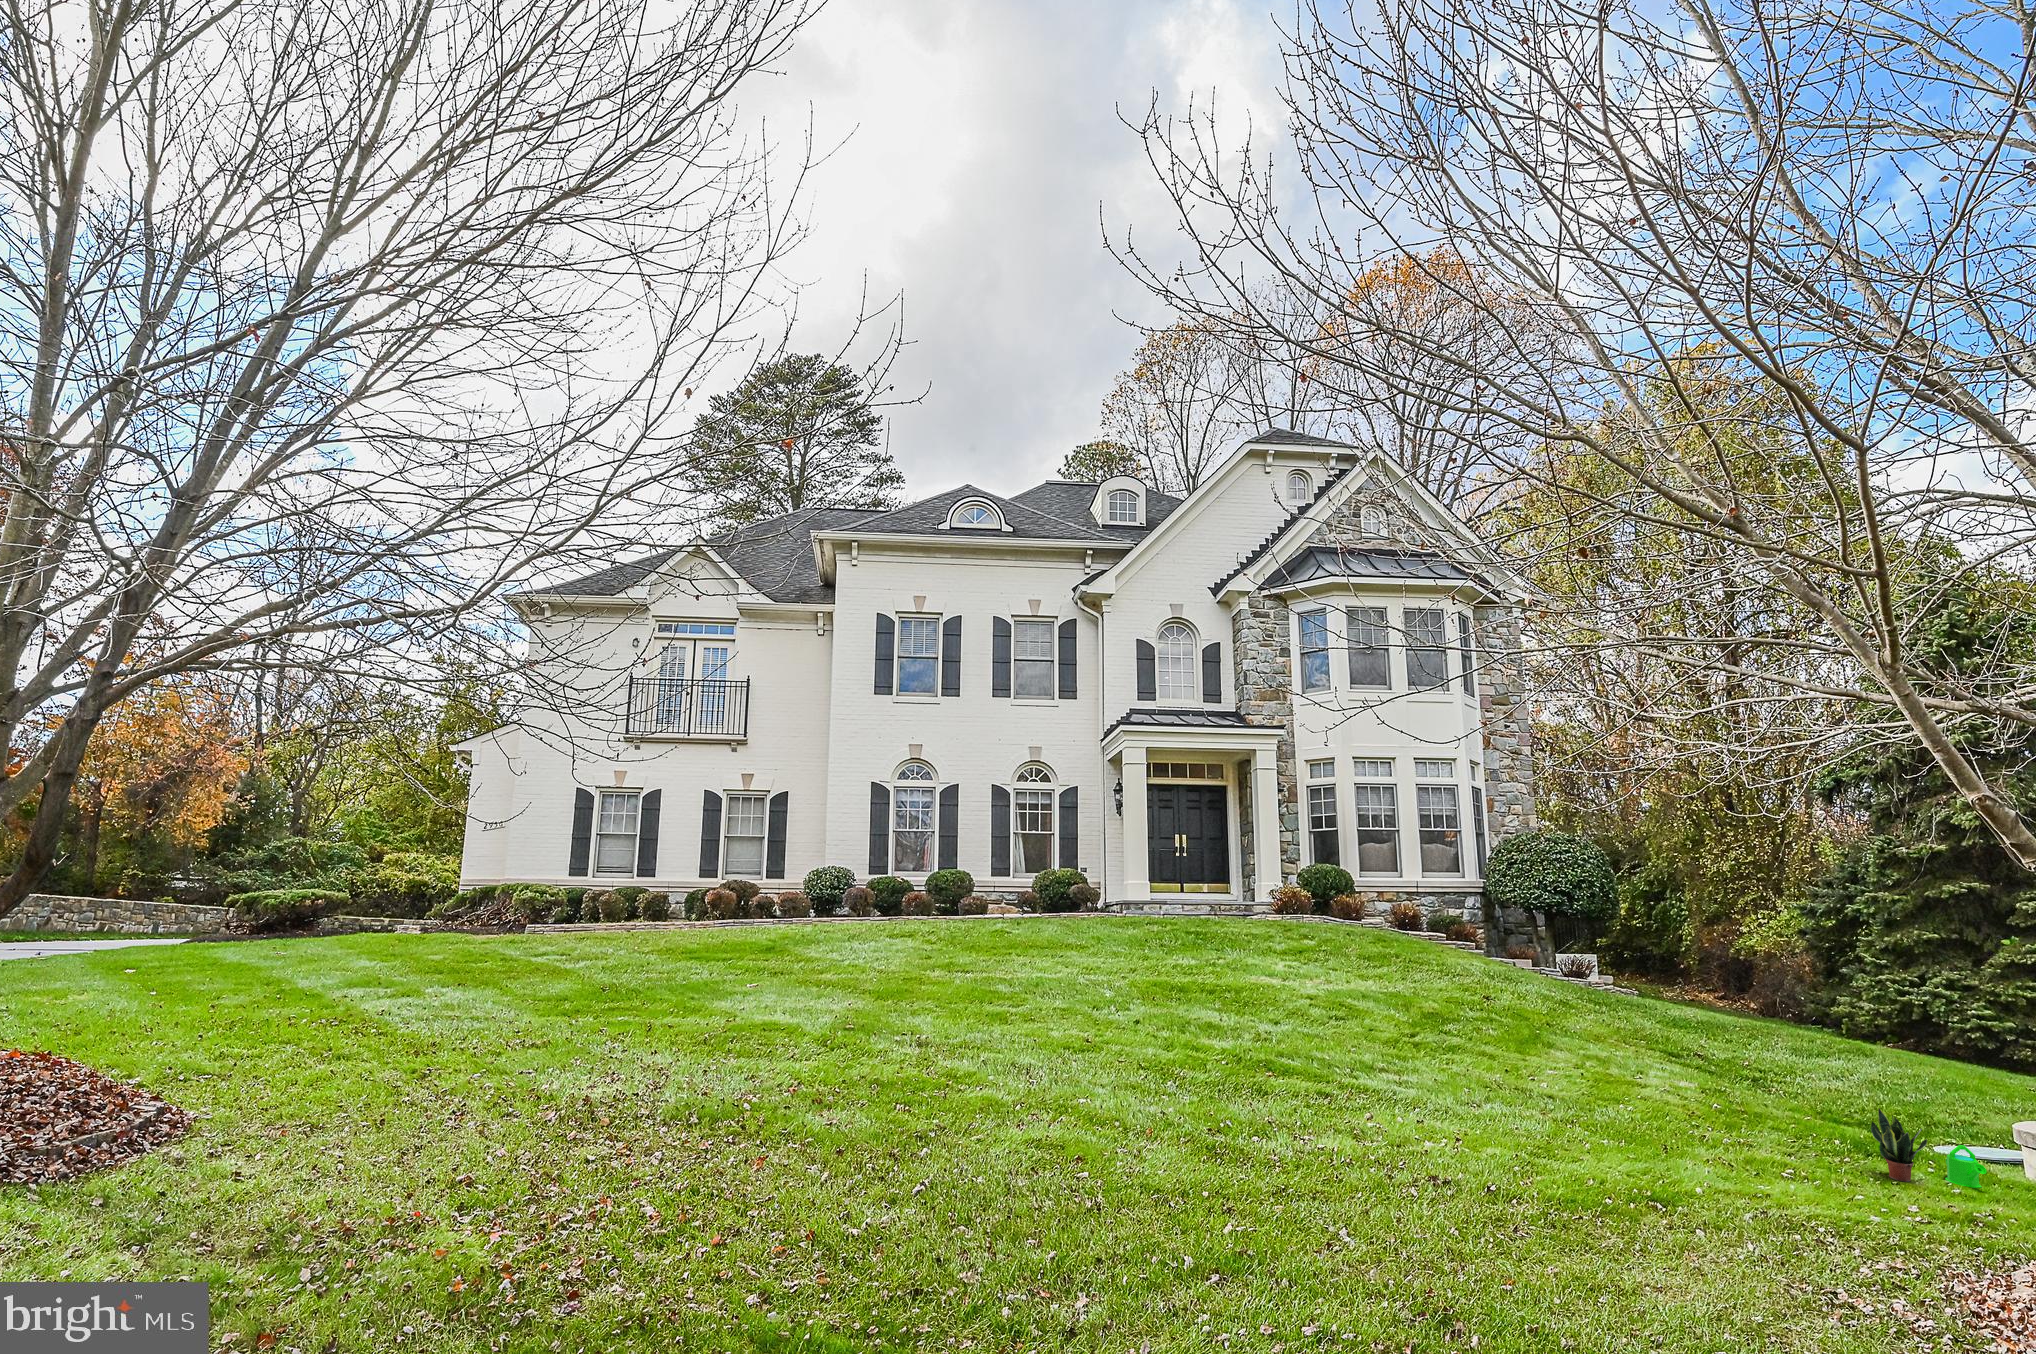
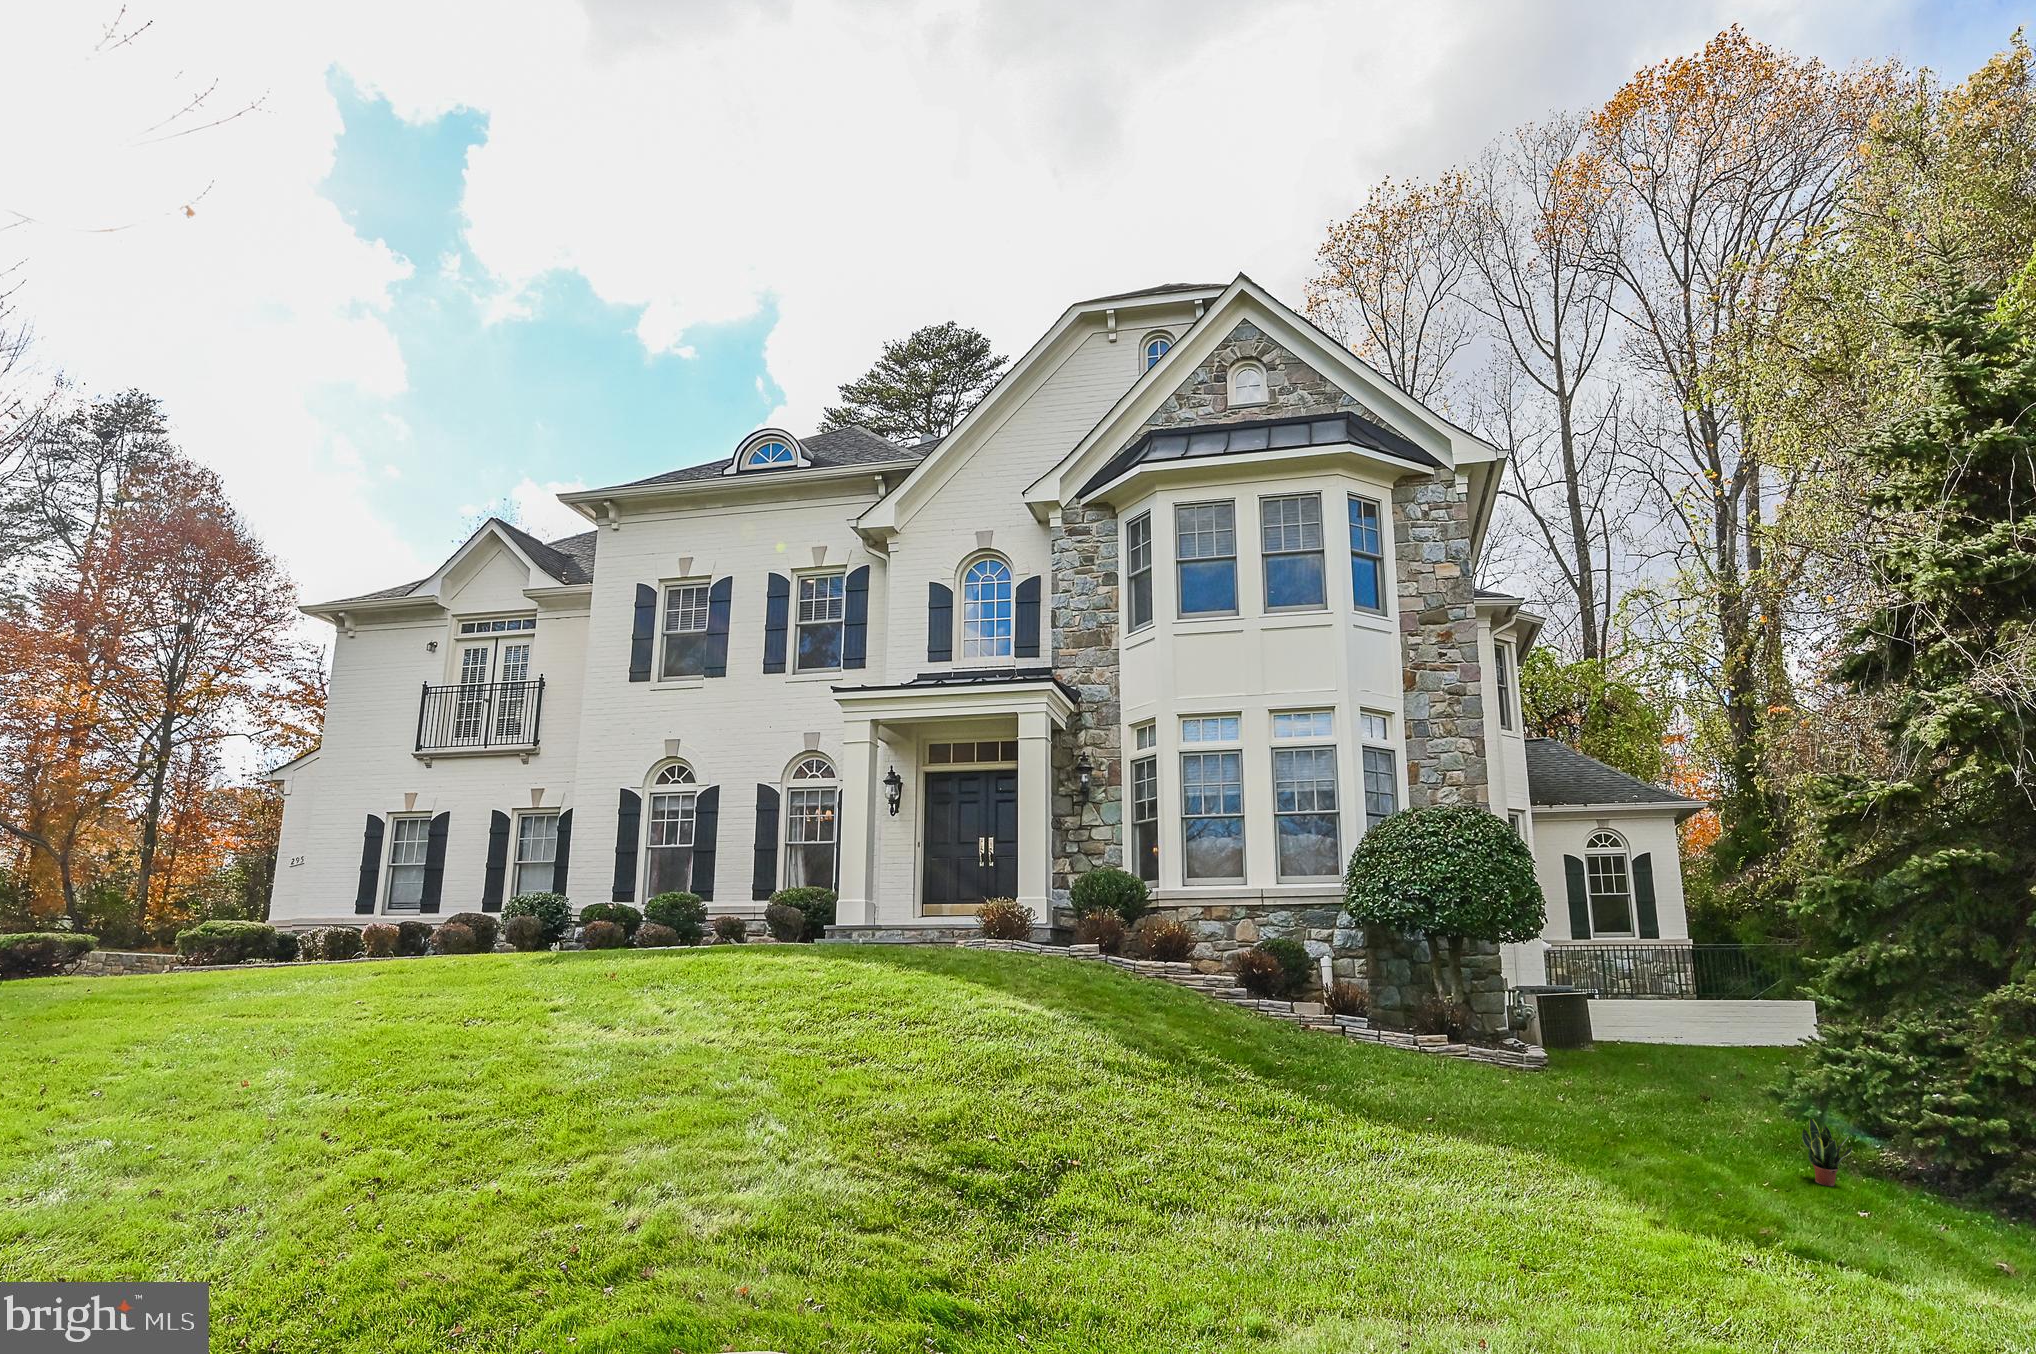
watering can: present [1945,1145,1987,1188] -> none [1868,1152,1905,1192]

